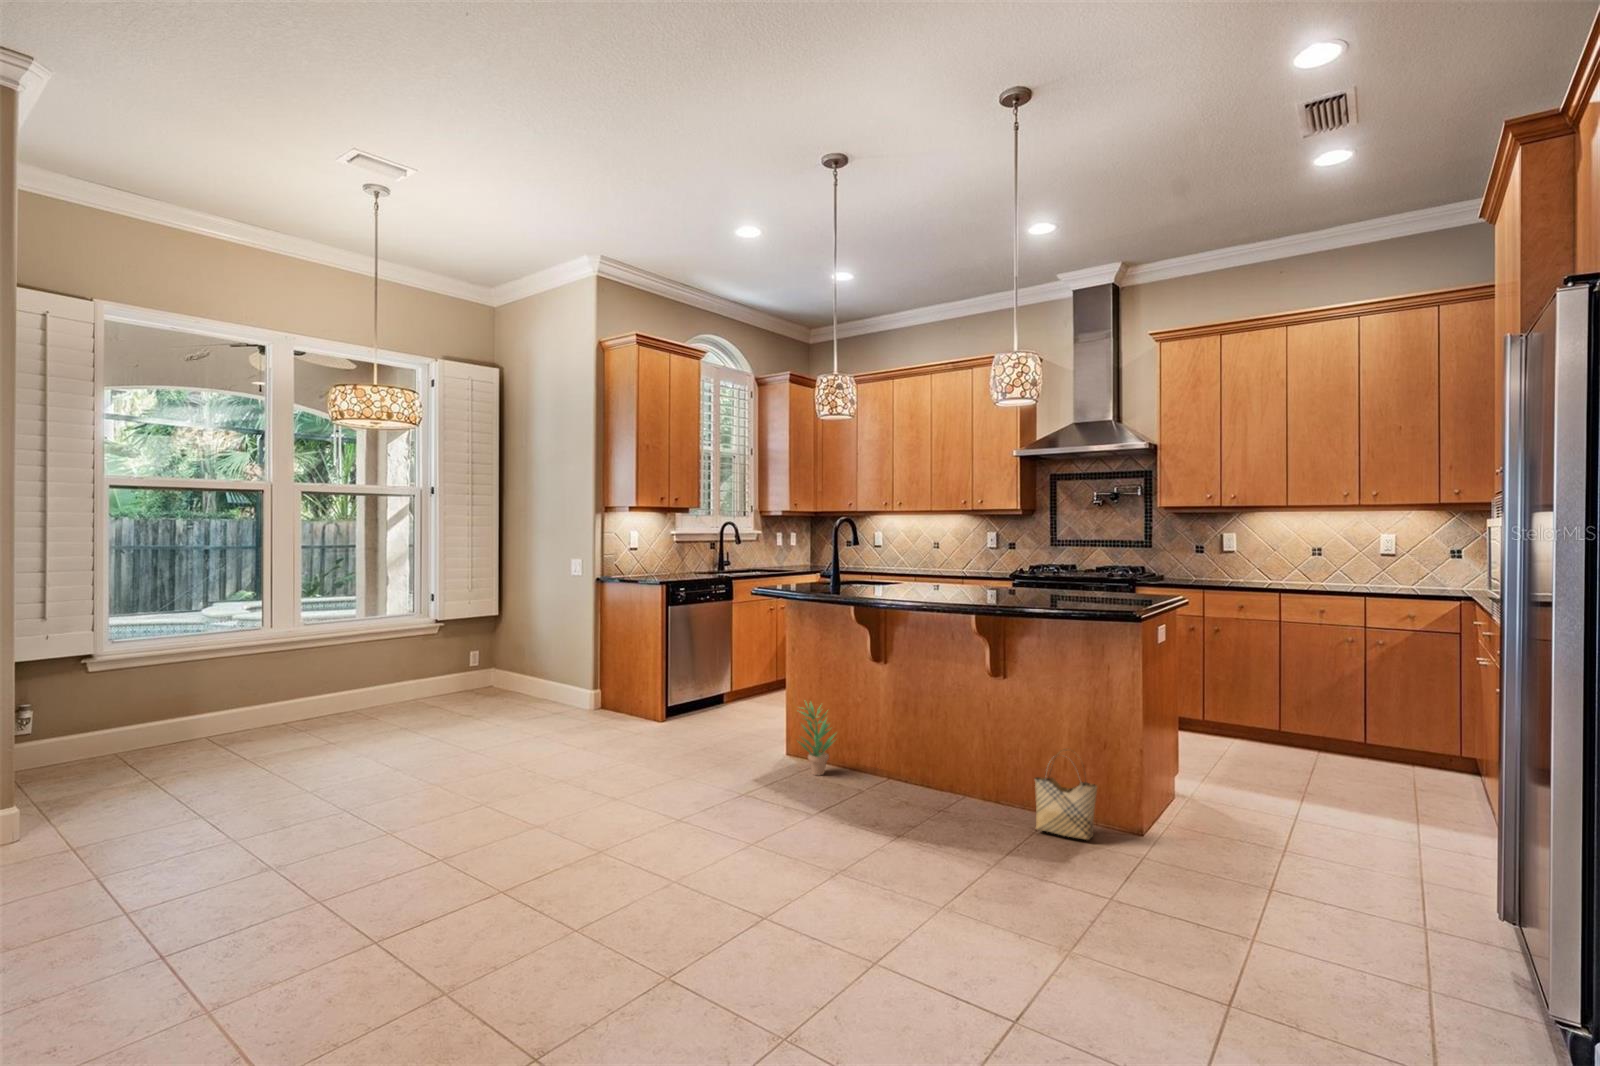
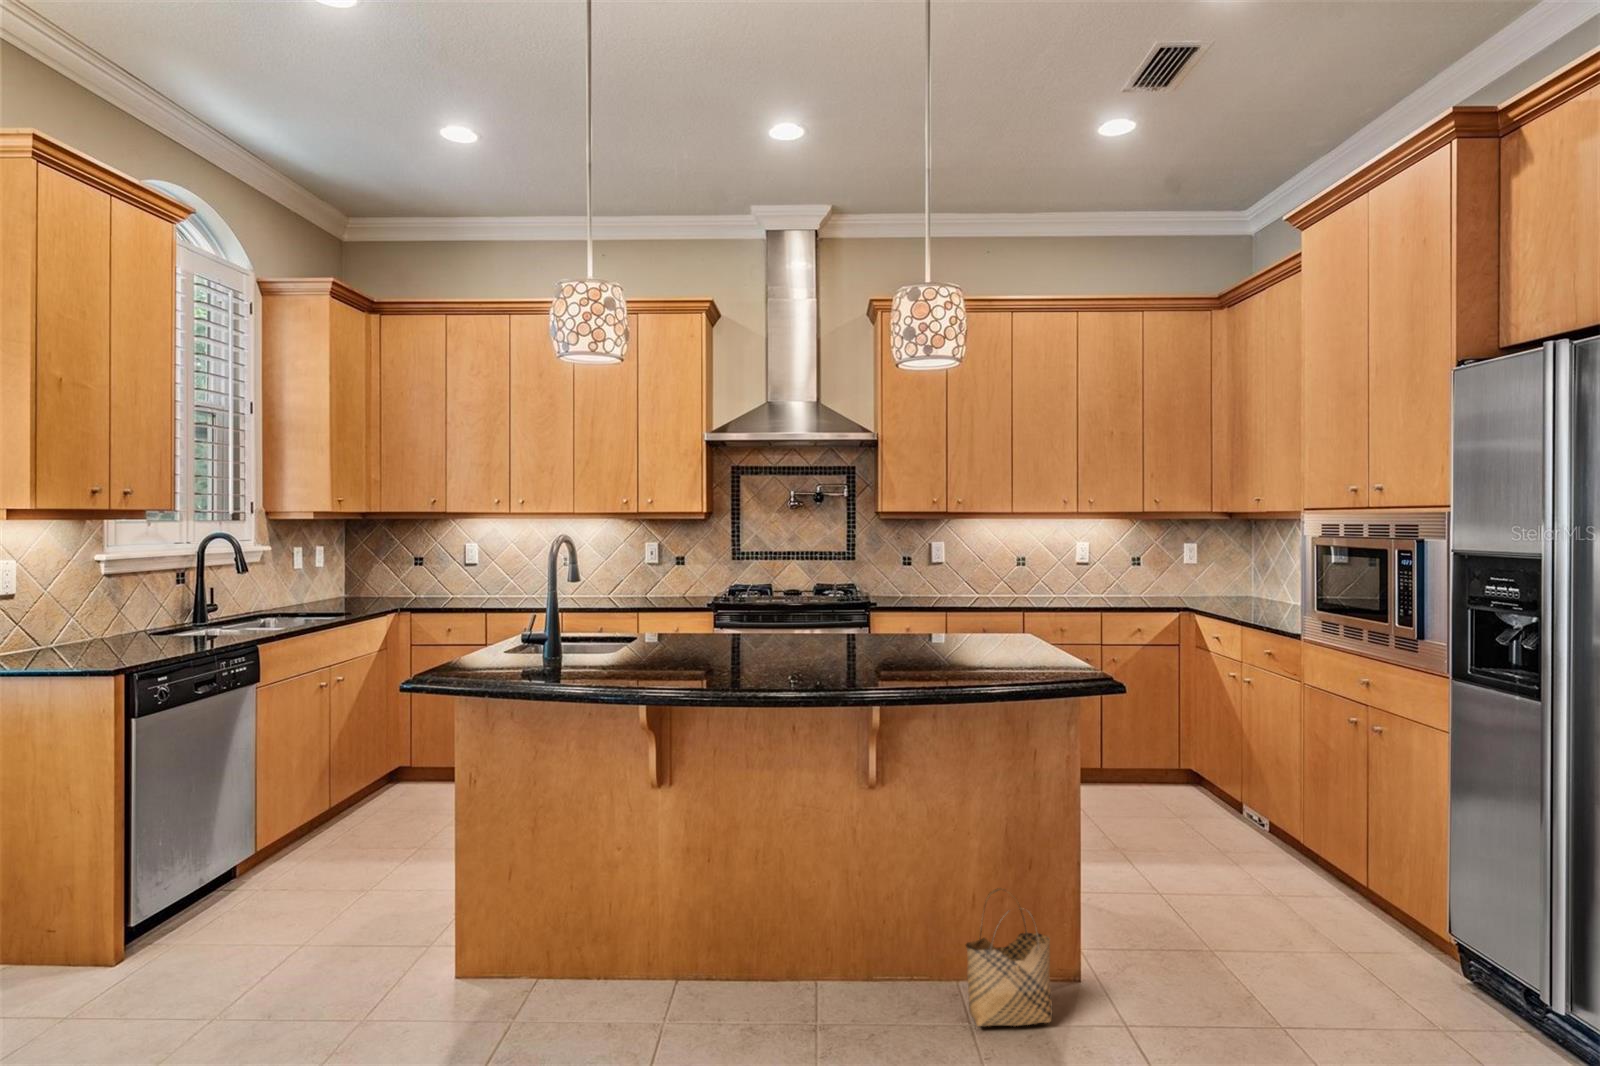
potted plant: present [798,702,835,775] -> none [512,879,586,1017]

